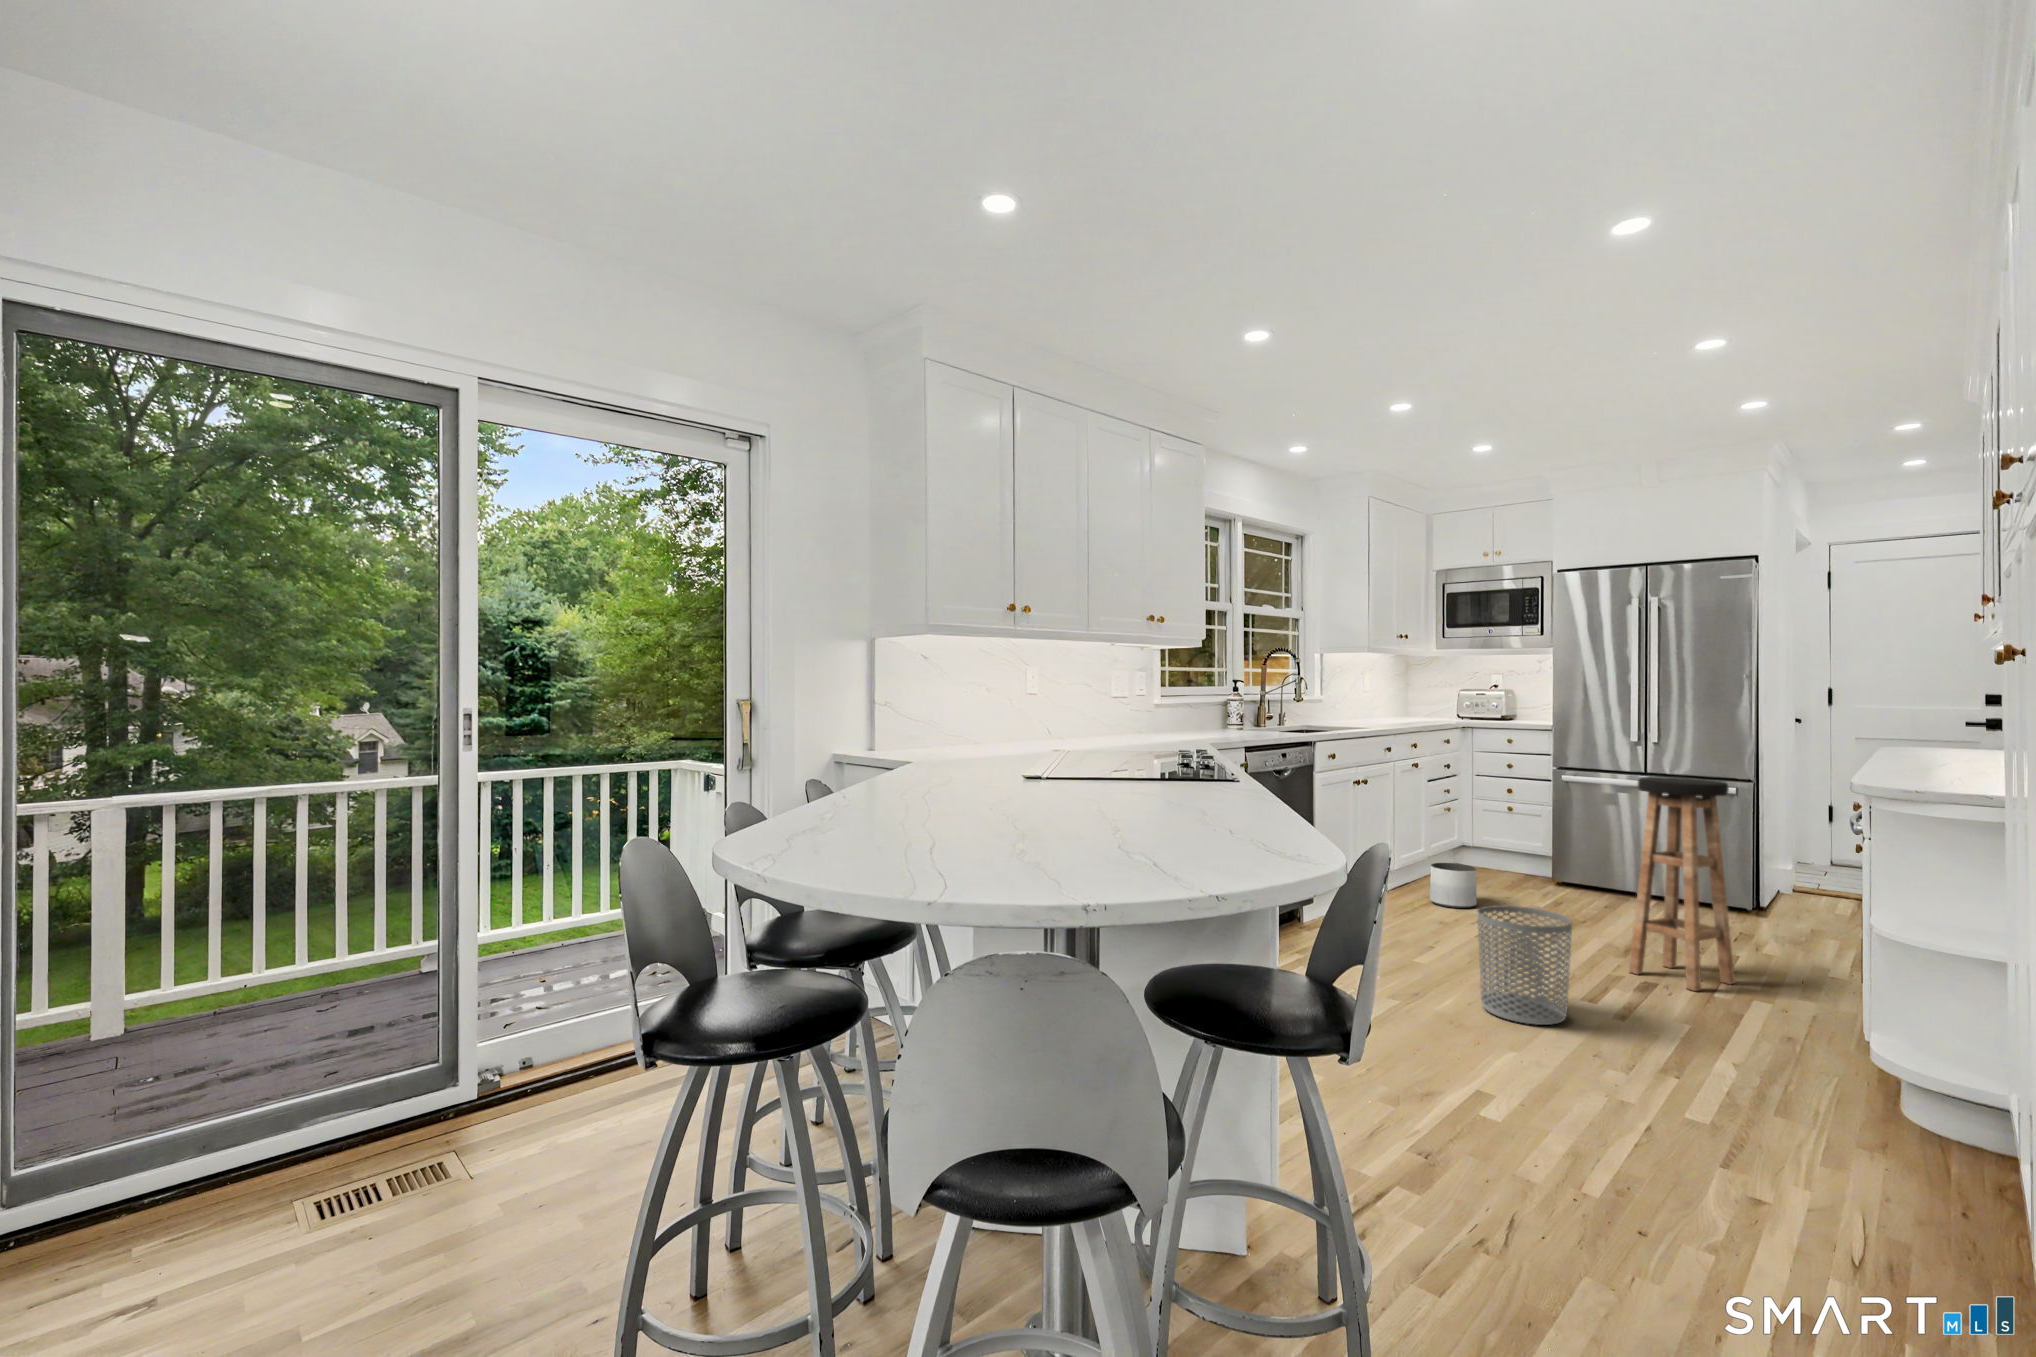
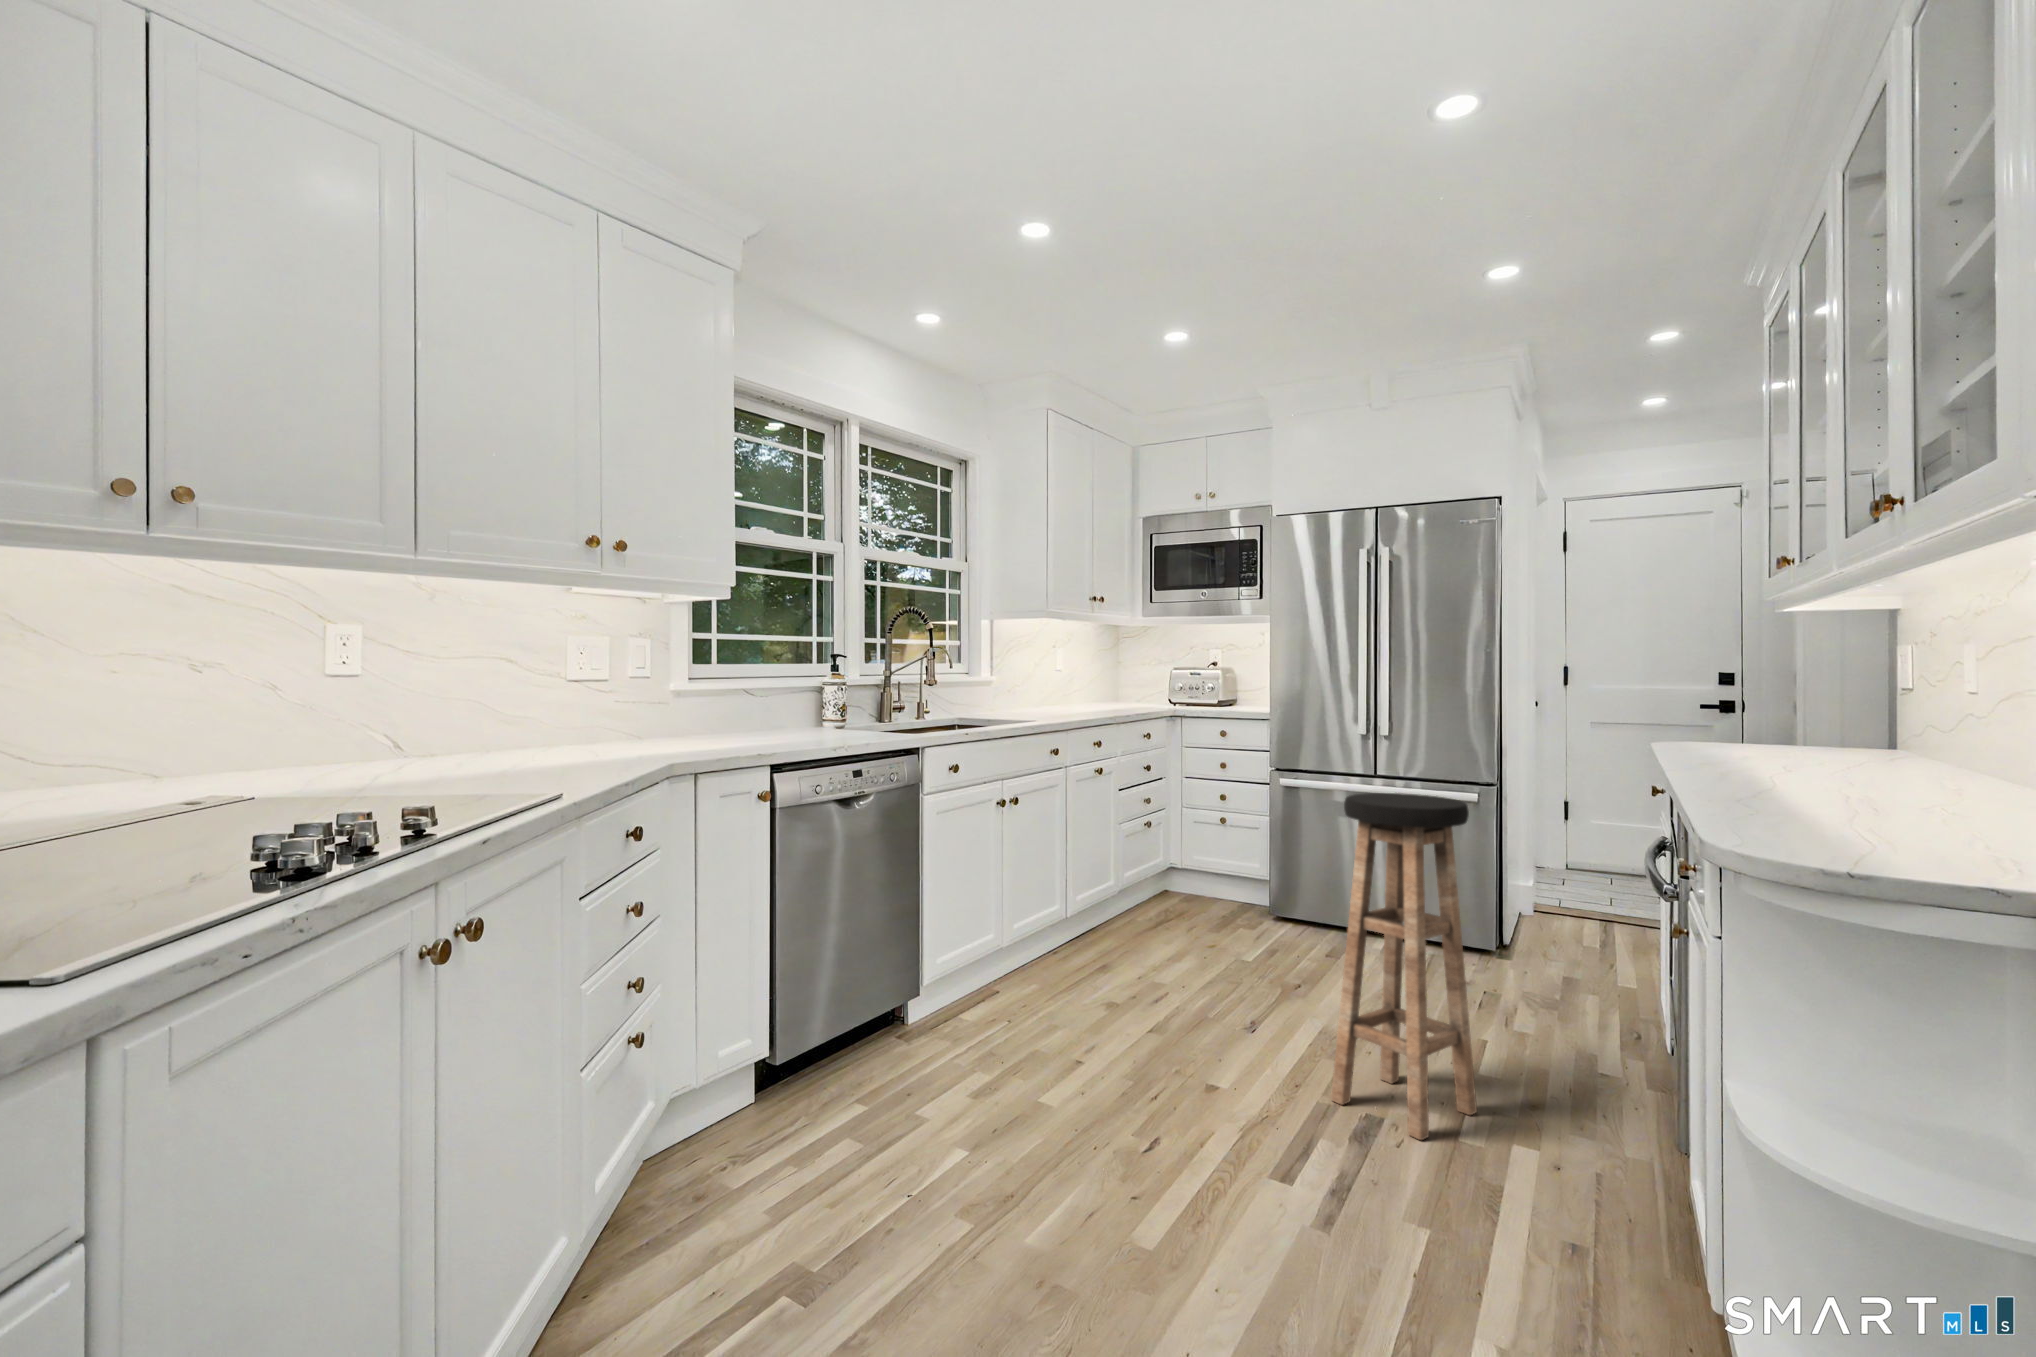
planter: present [1430,863,1477,908] -> none [1100,907,1159,974]
waste bin: present [1478,905,1572,1025] -> none [1063,1037,1214,1282]

